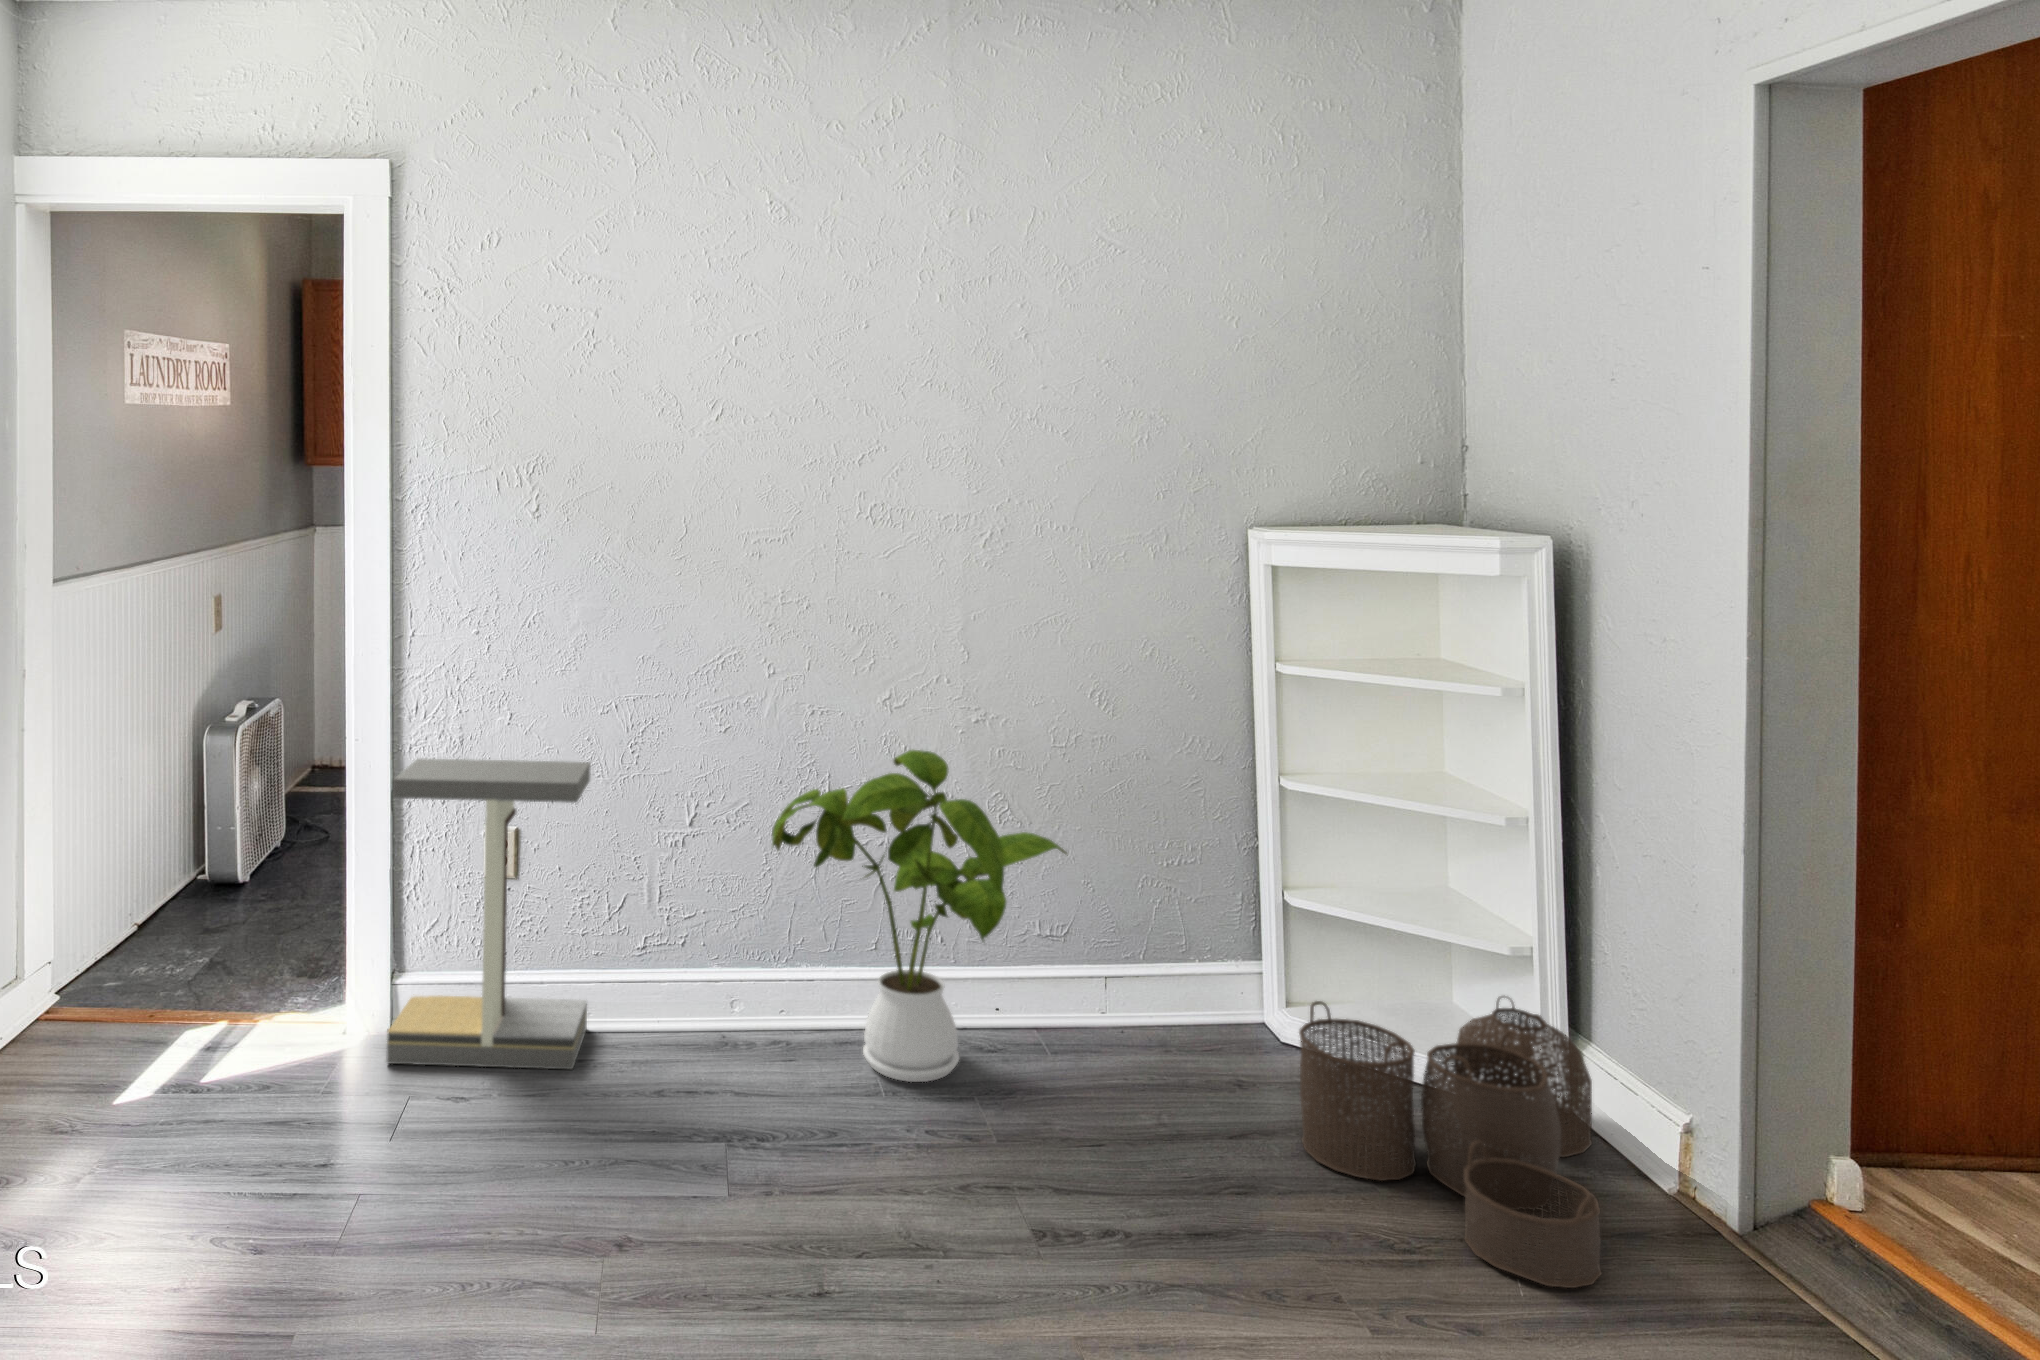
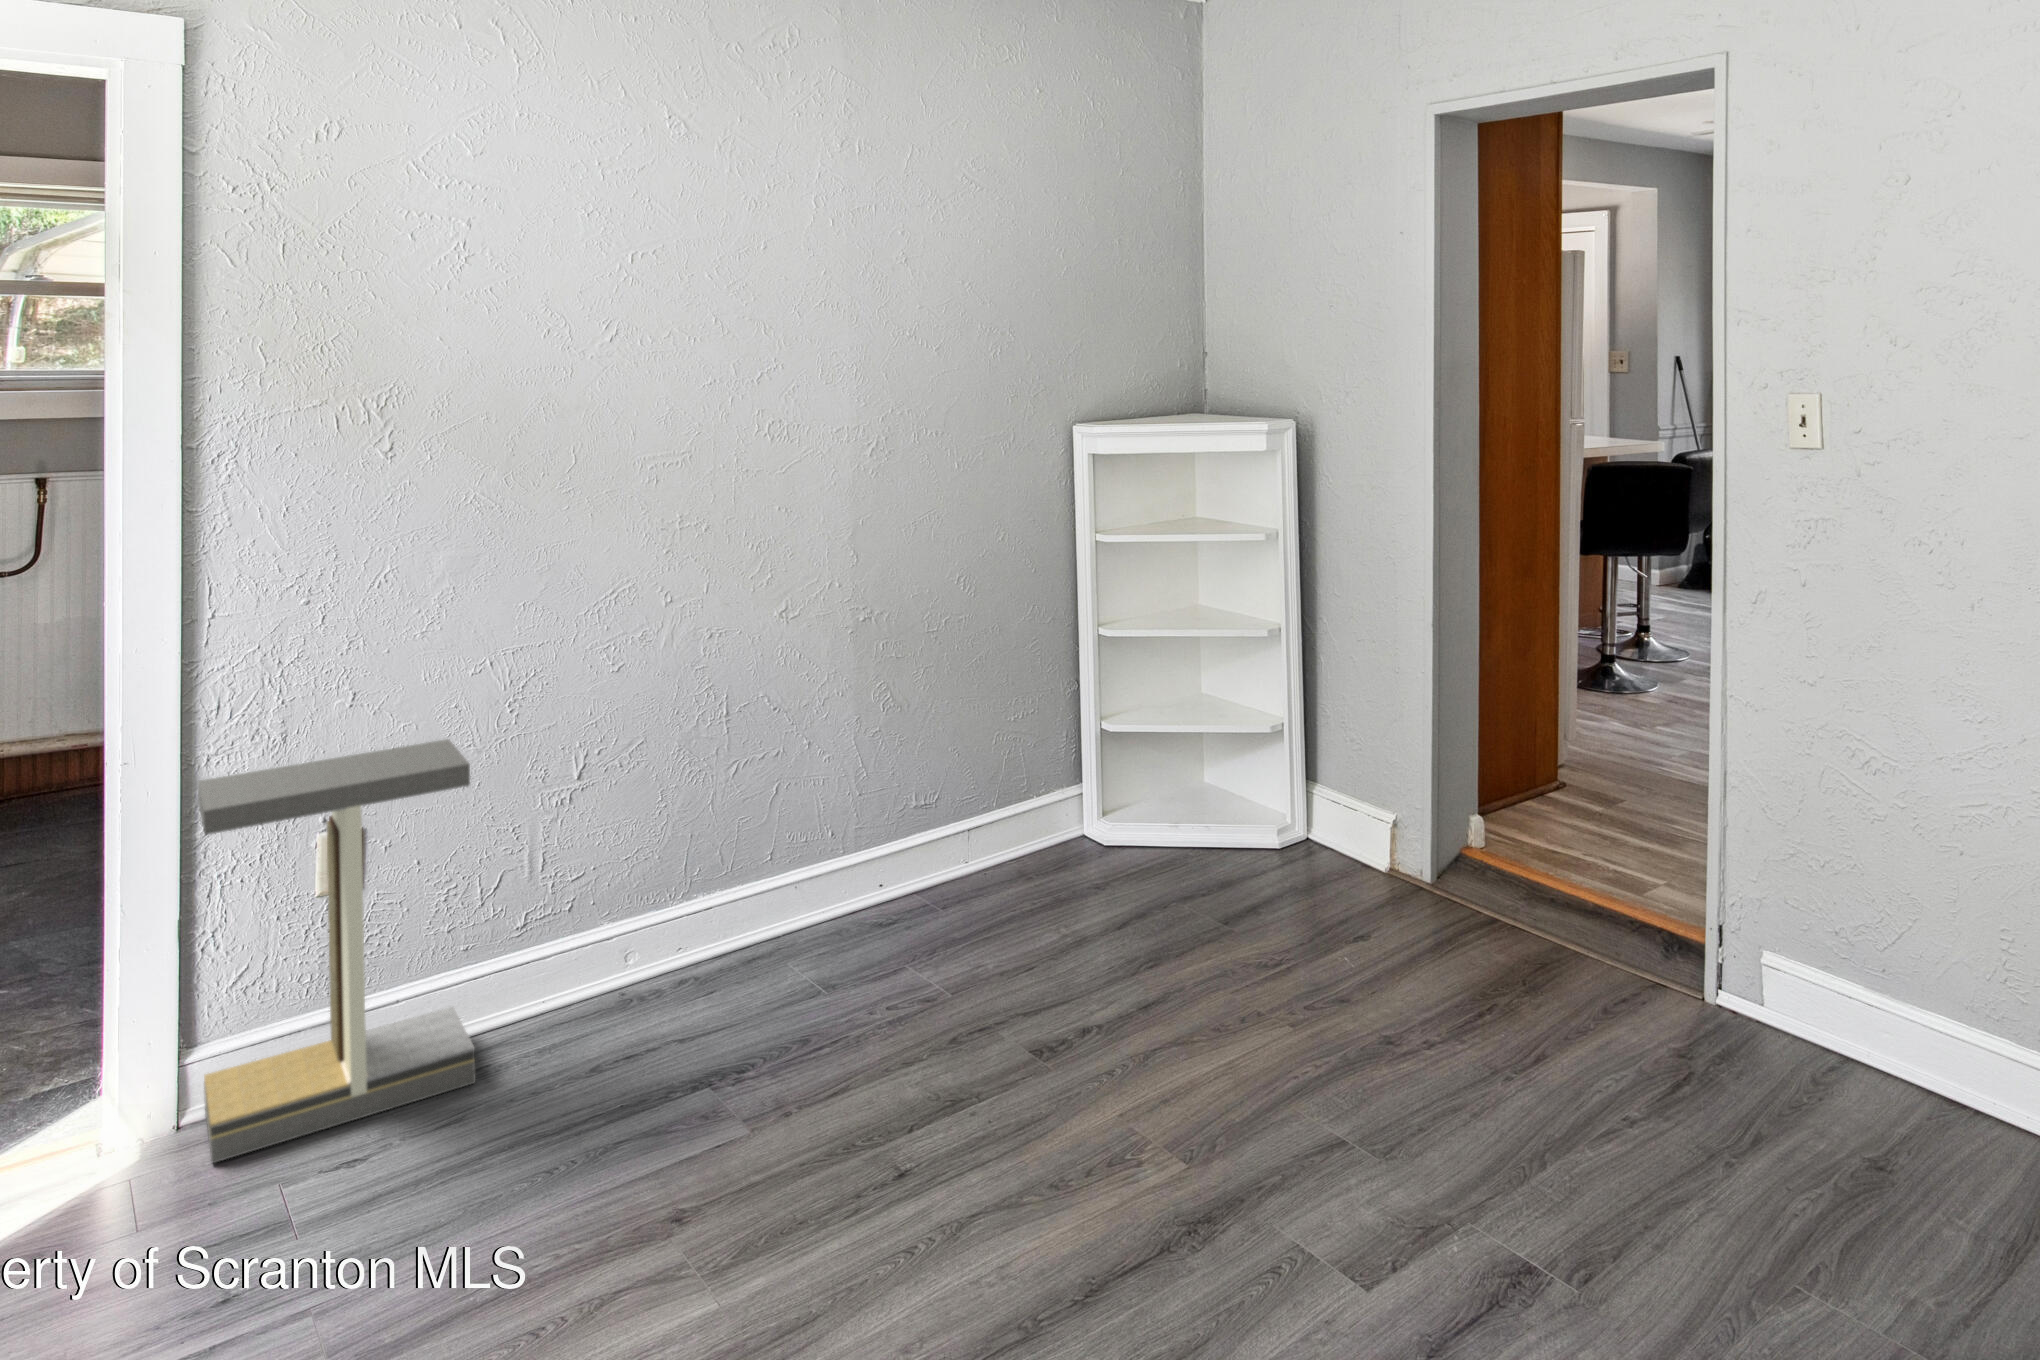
house plant: present [772,750,1066,1082] -> none [674,658,966,976]
woven basket: present [1299,996,1601,1288] -> none [1166,765,1389,954]

